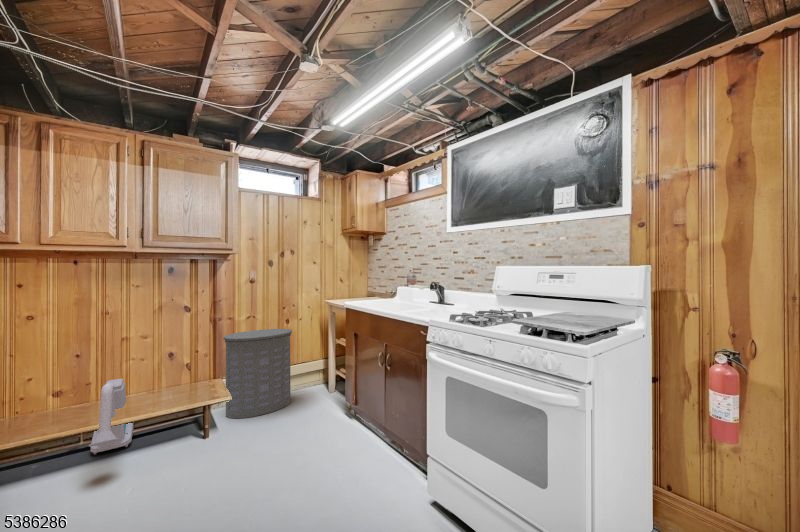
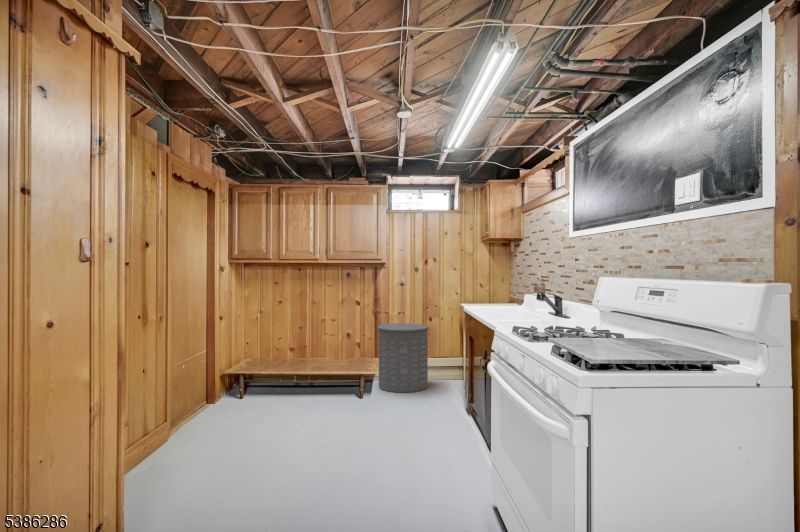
vacuum cleaner: present [89,379,133,455] -> none [291,346,326,392]

